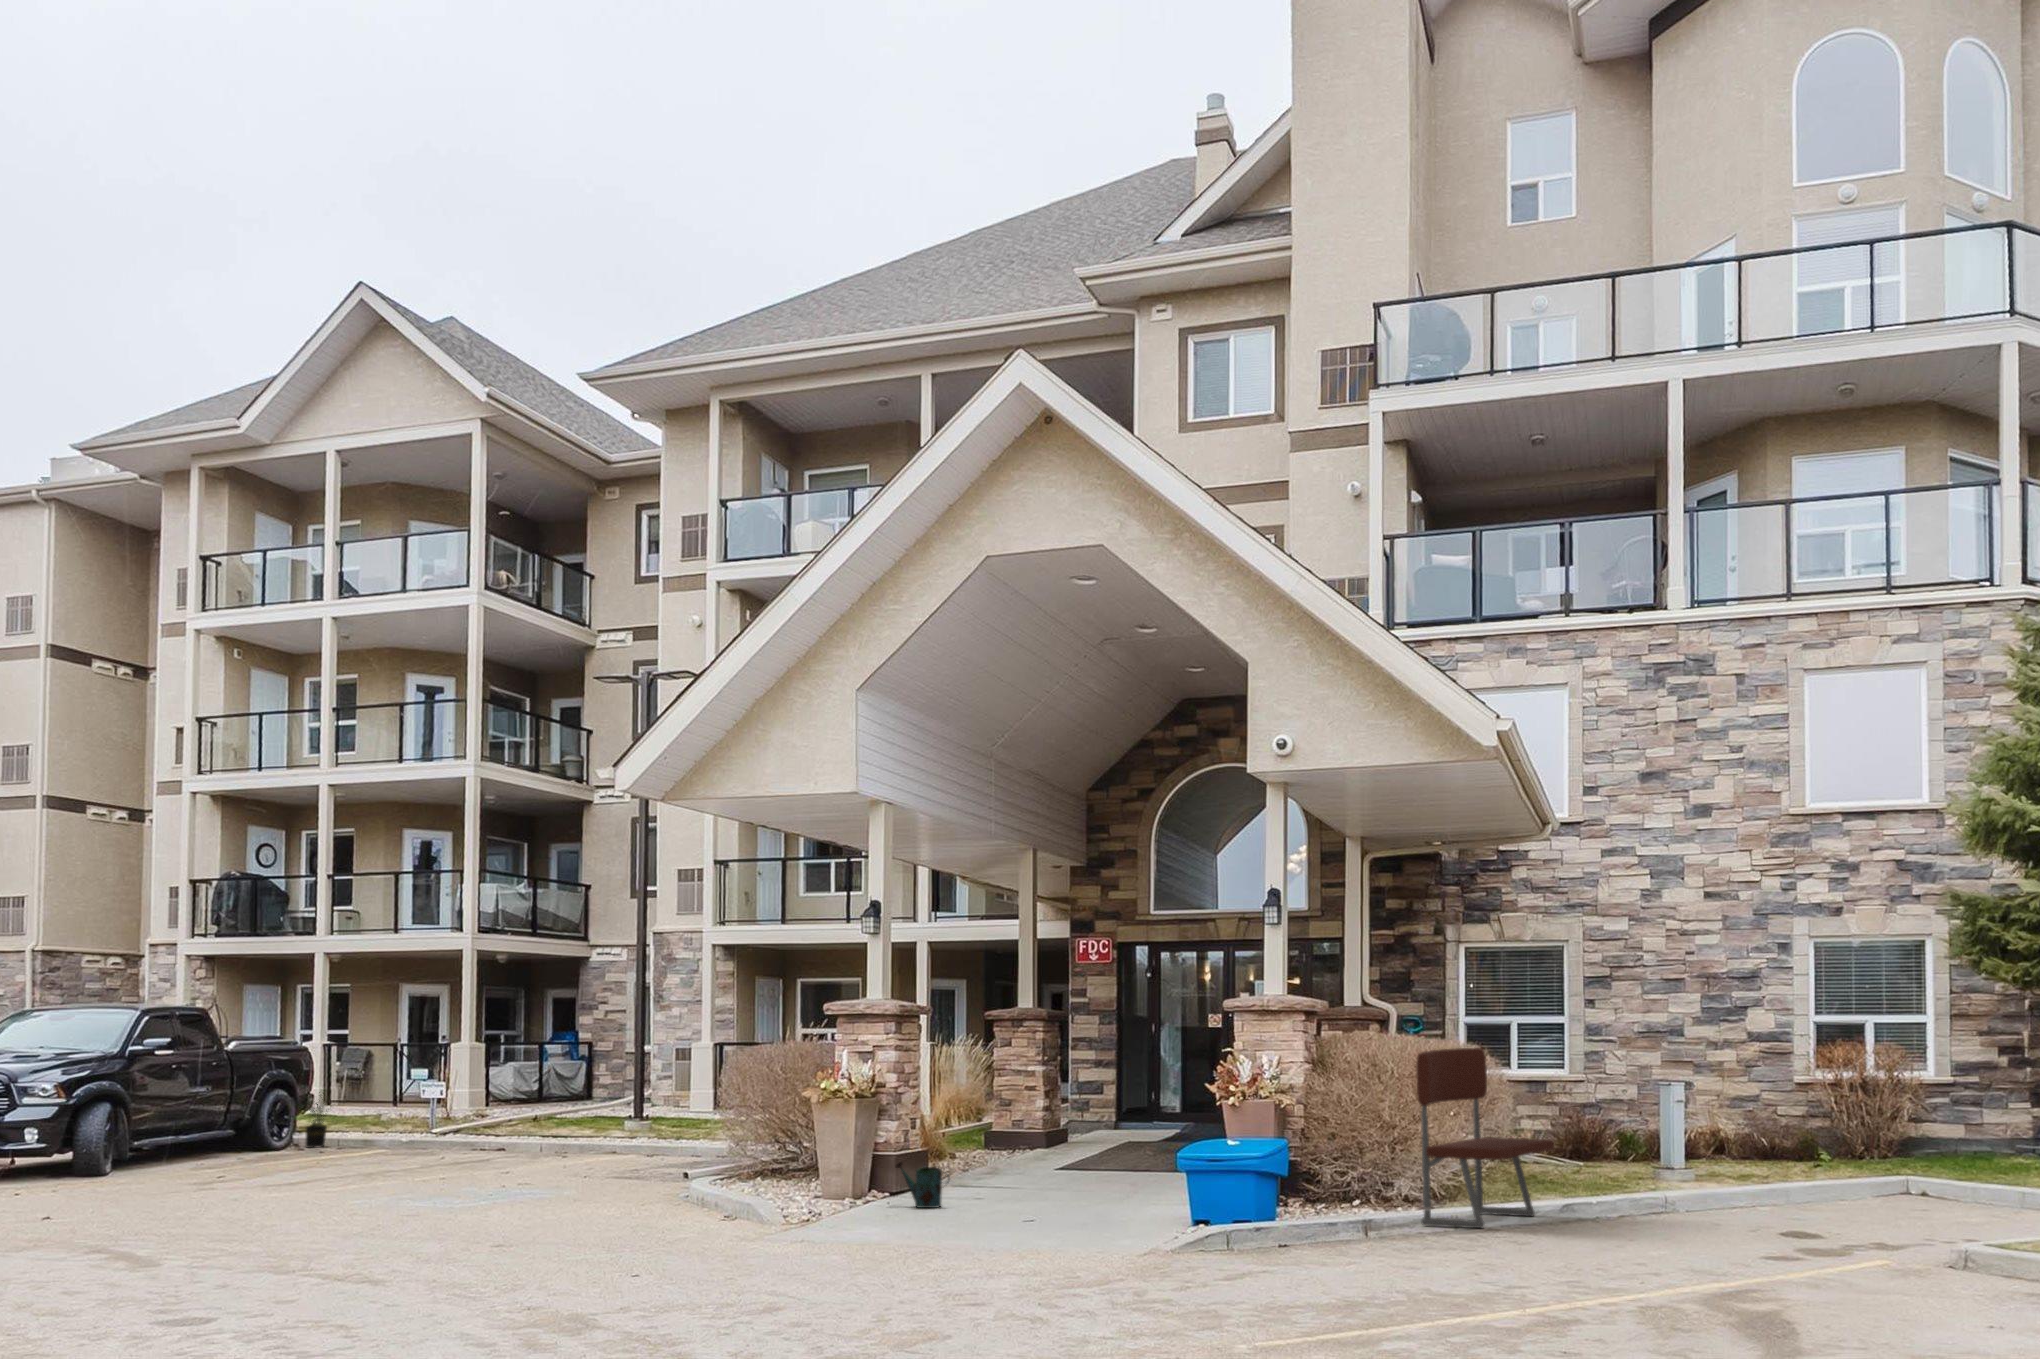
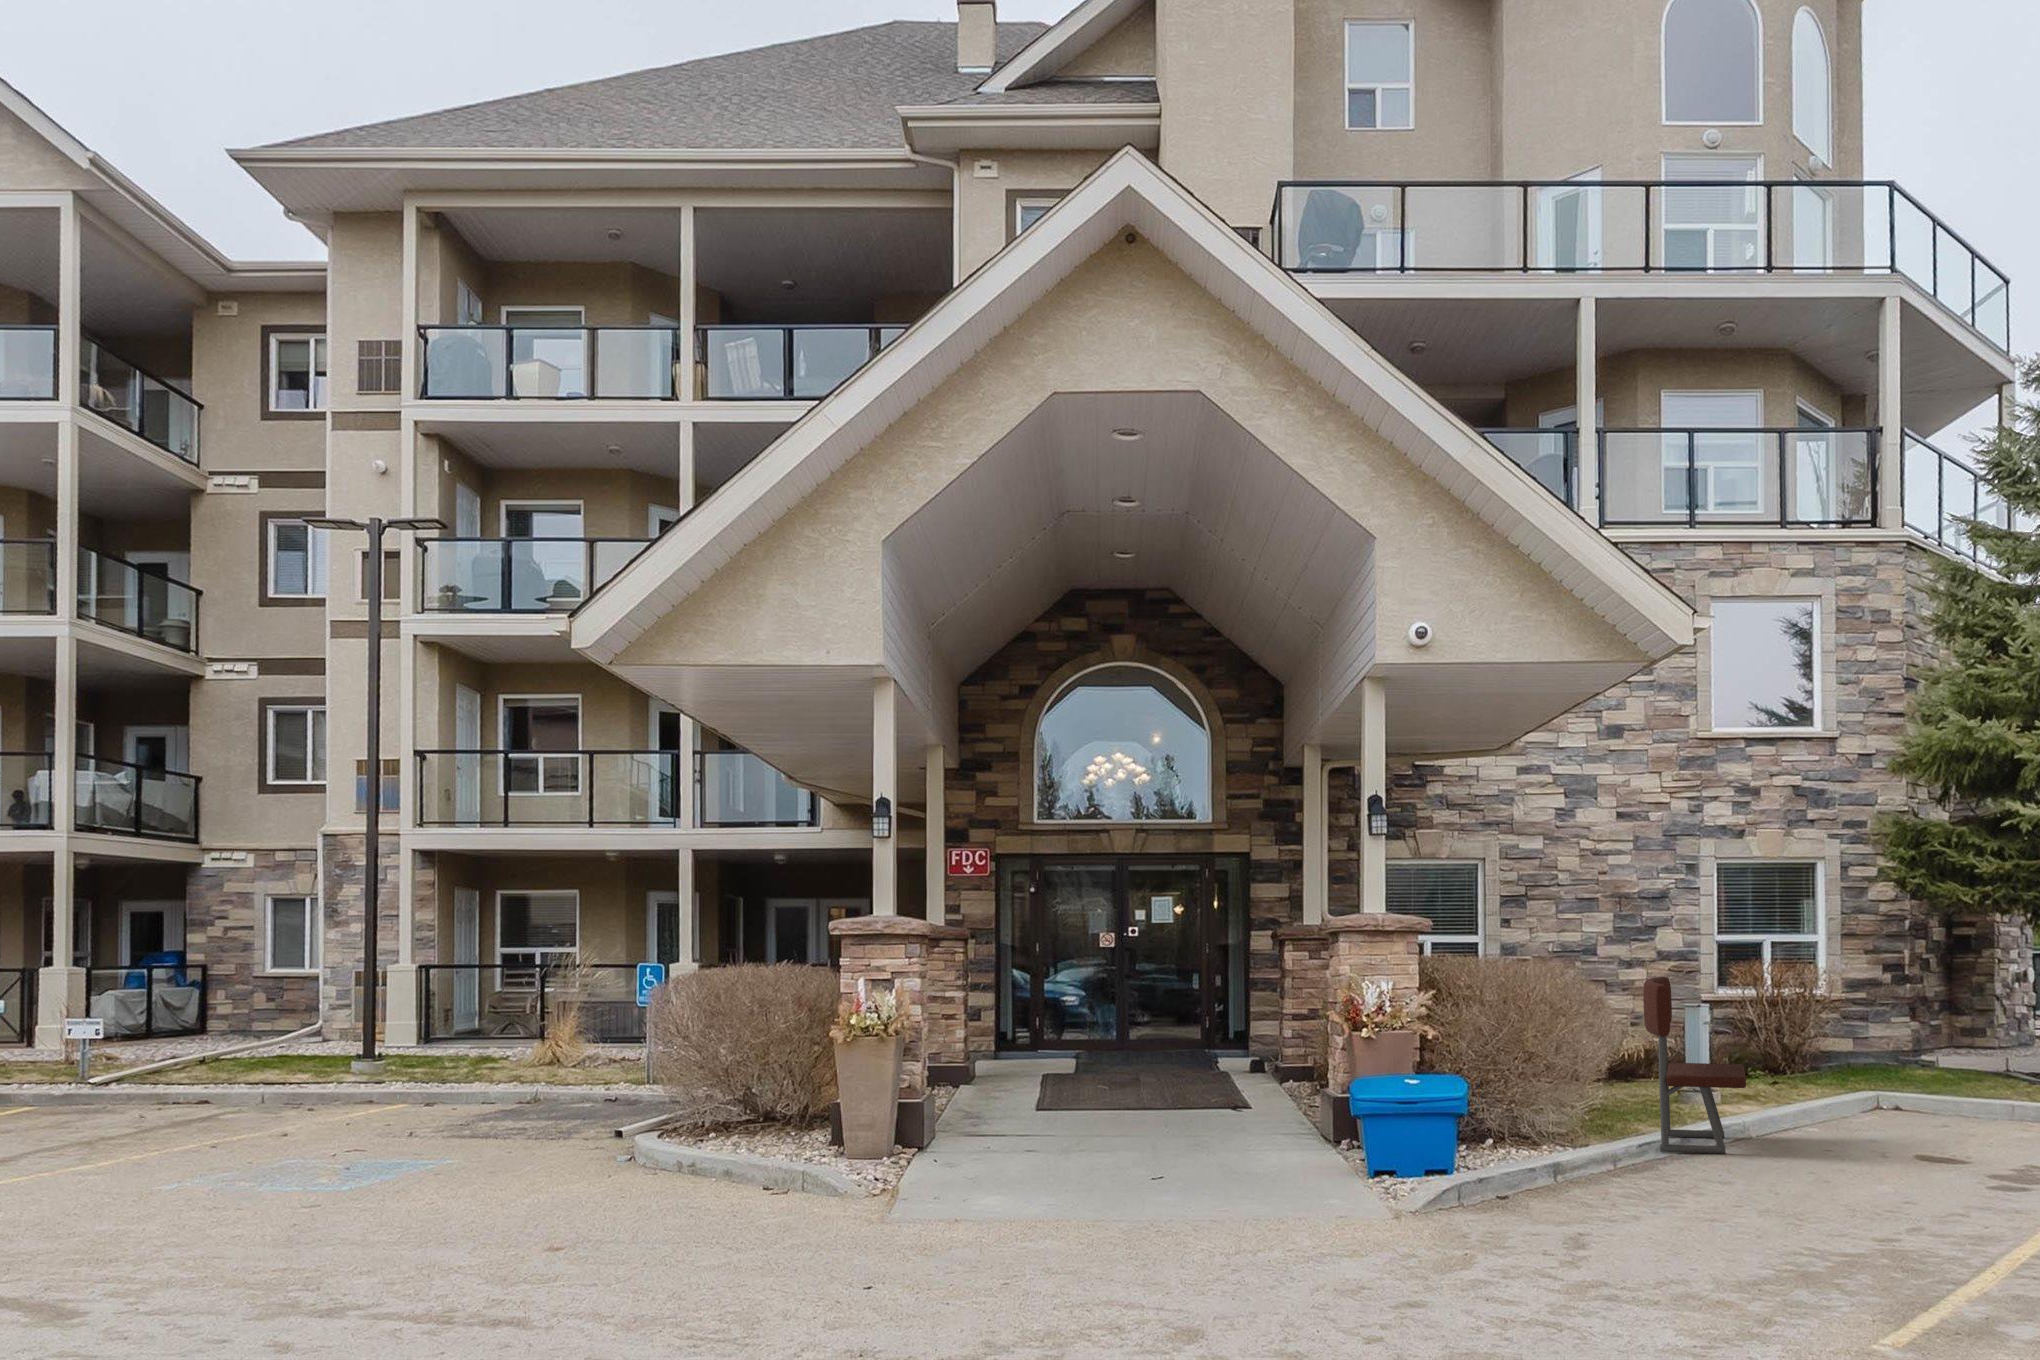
potted plant: present [305,1090,327,1148] -> none [106,1013,148,1085]
watering can: present [896,1162,949,1208] -> none [1059,1098,1122,1147]

